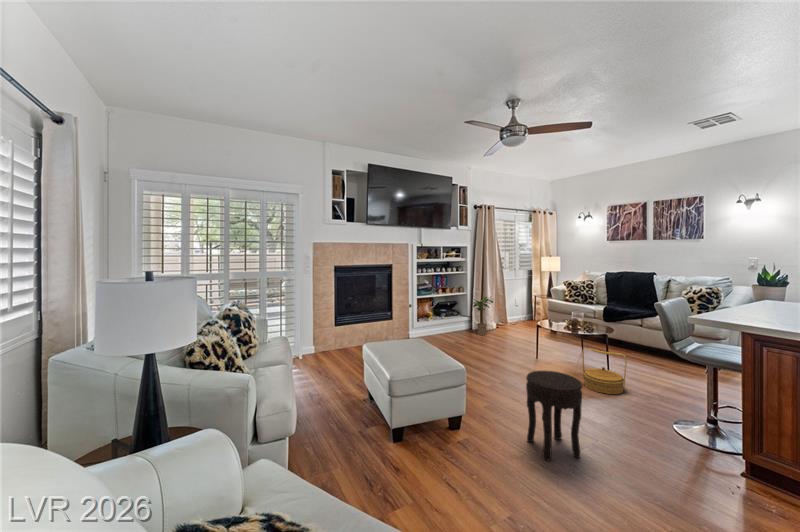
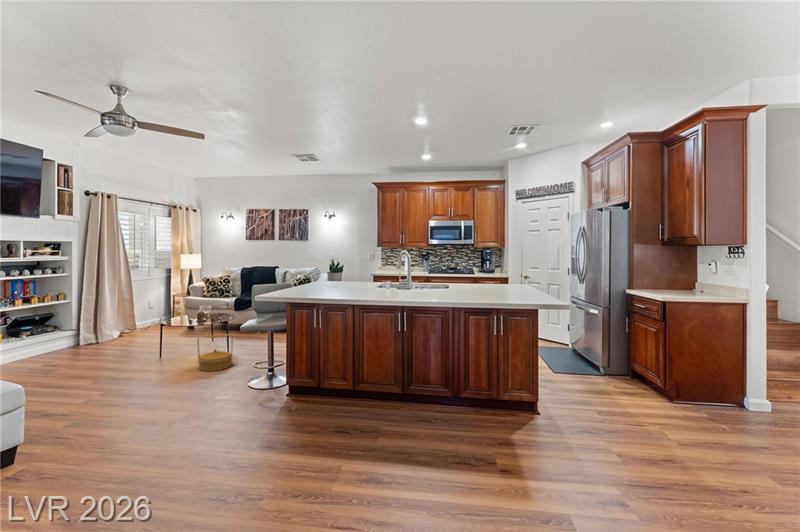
potted plant: present [472,297,493,335] -> none [77,299,115,348]
side table: present [526,371,582,461] -> none [113,355,168,434]

